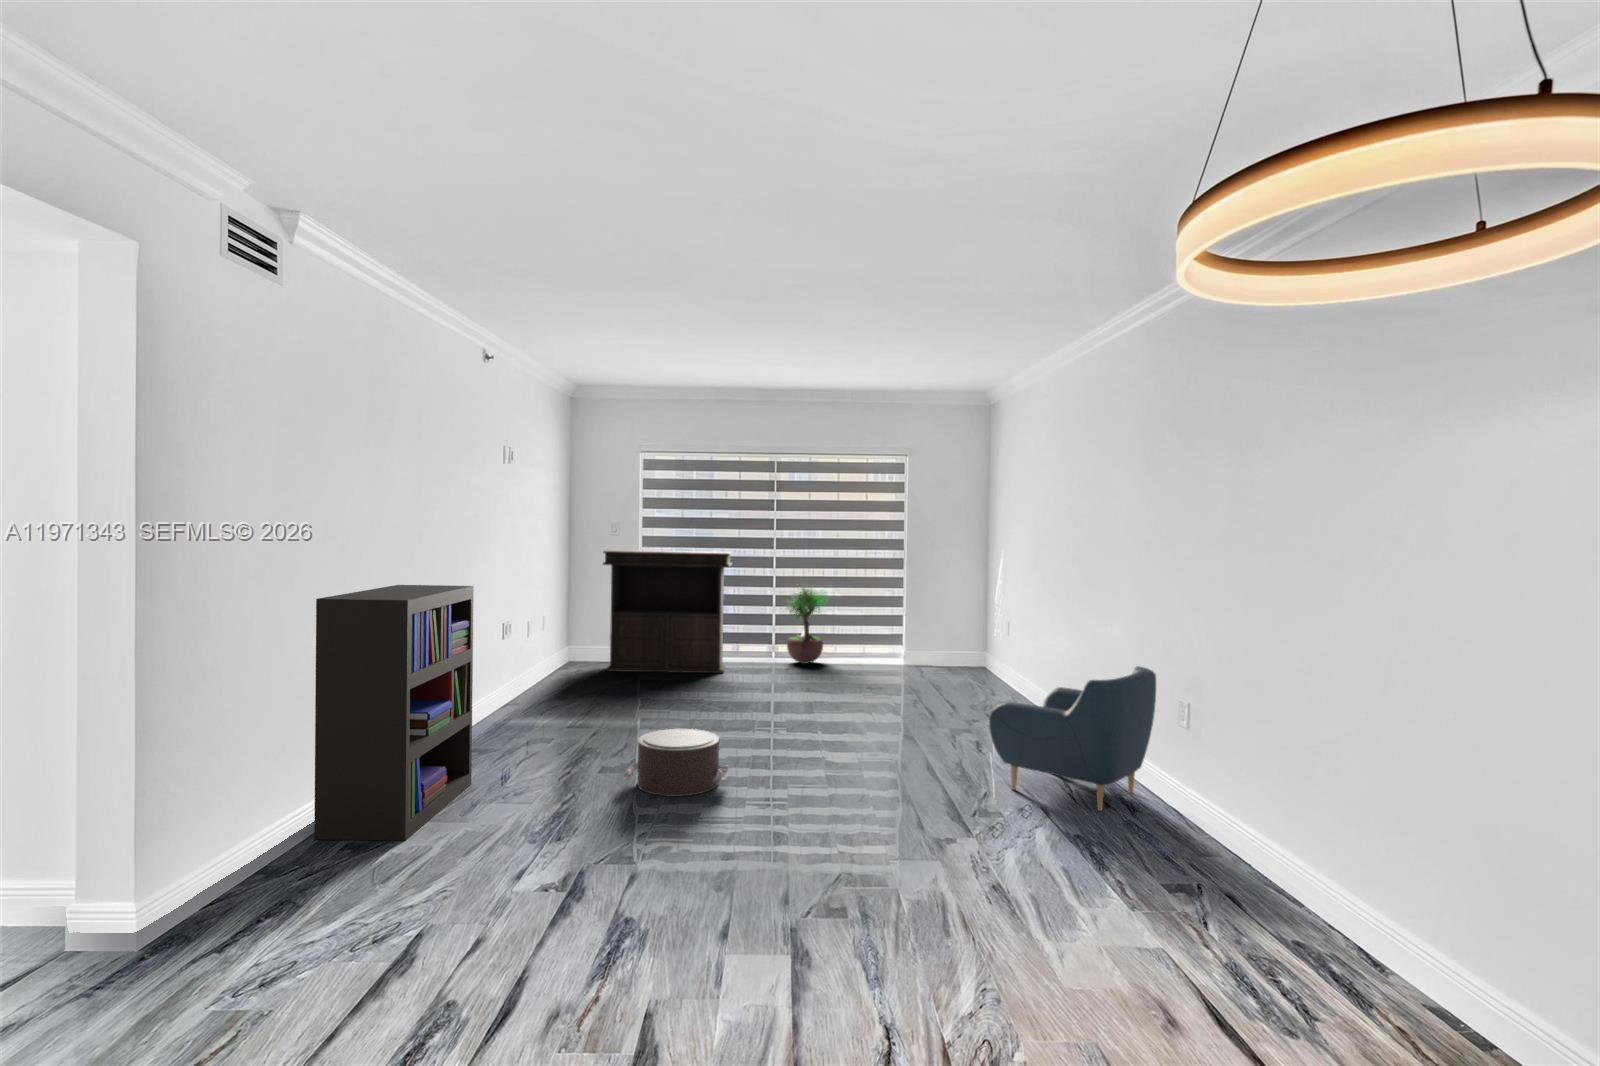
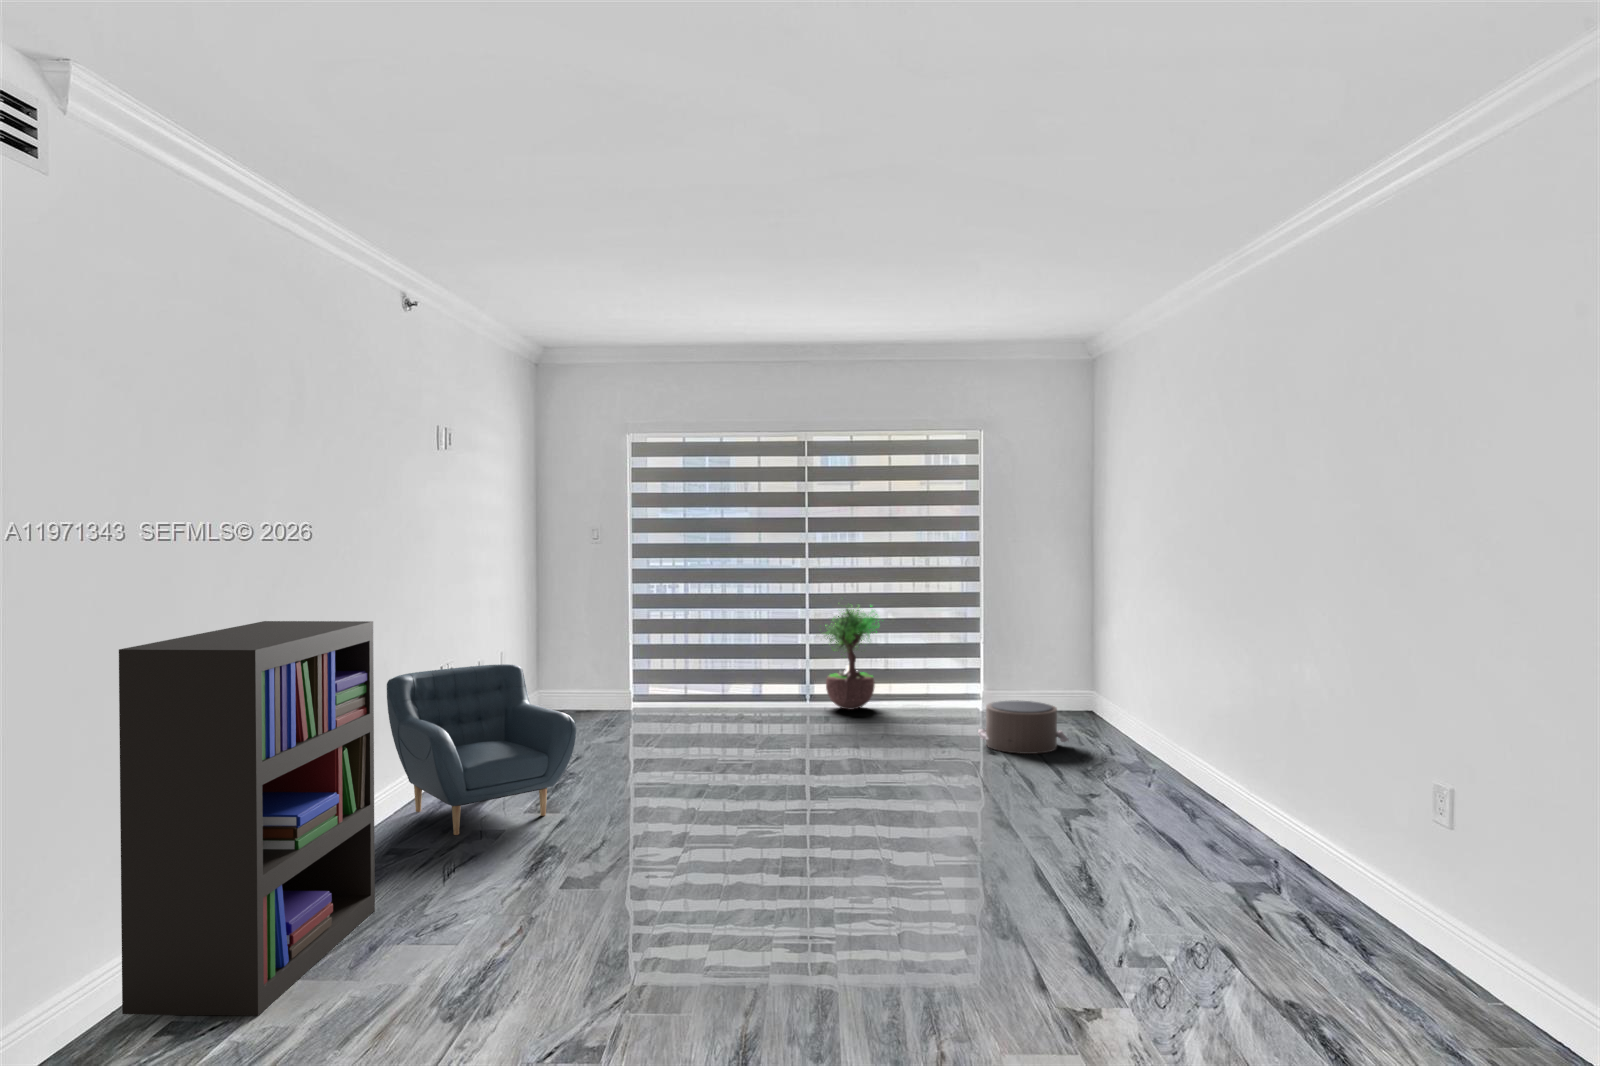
console table: present [603,550,732,673] -> none [578,560,751,725]
armchair: present [989,666,1156,811] -> present [387,664,576,835]
pouf: present [623,729,728,796] -> present [978,701,1069,754]

